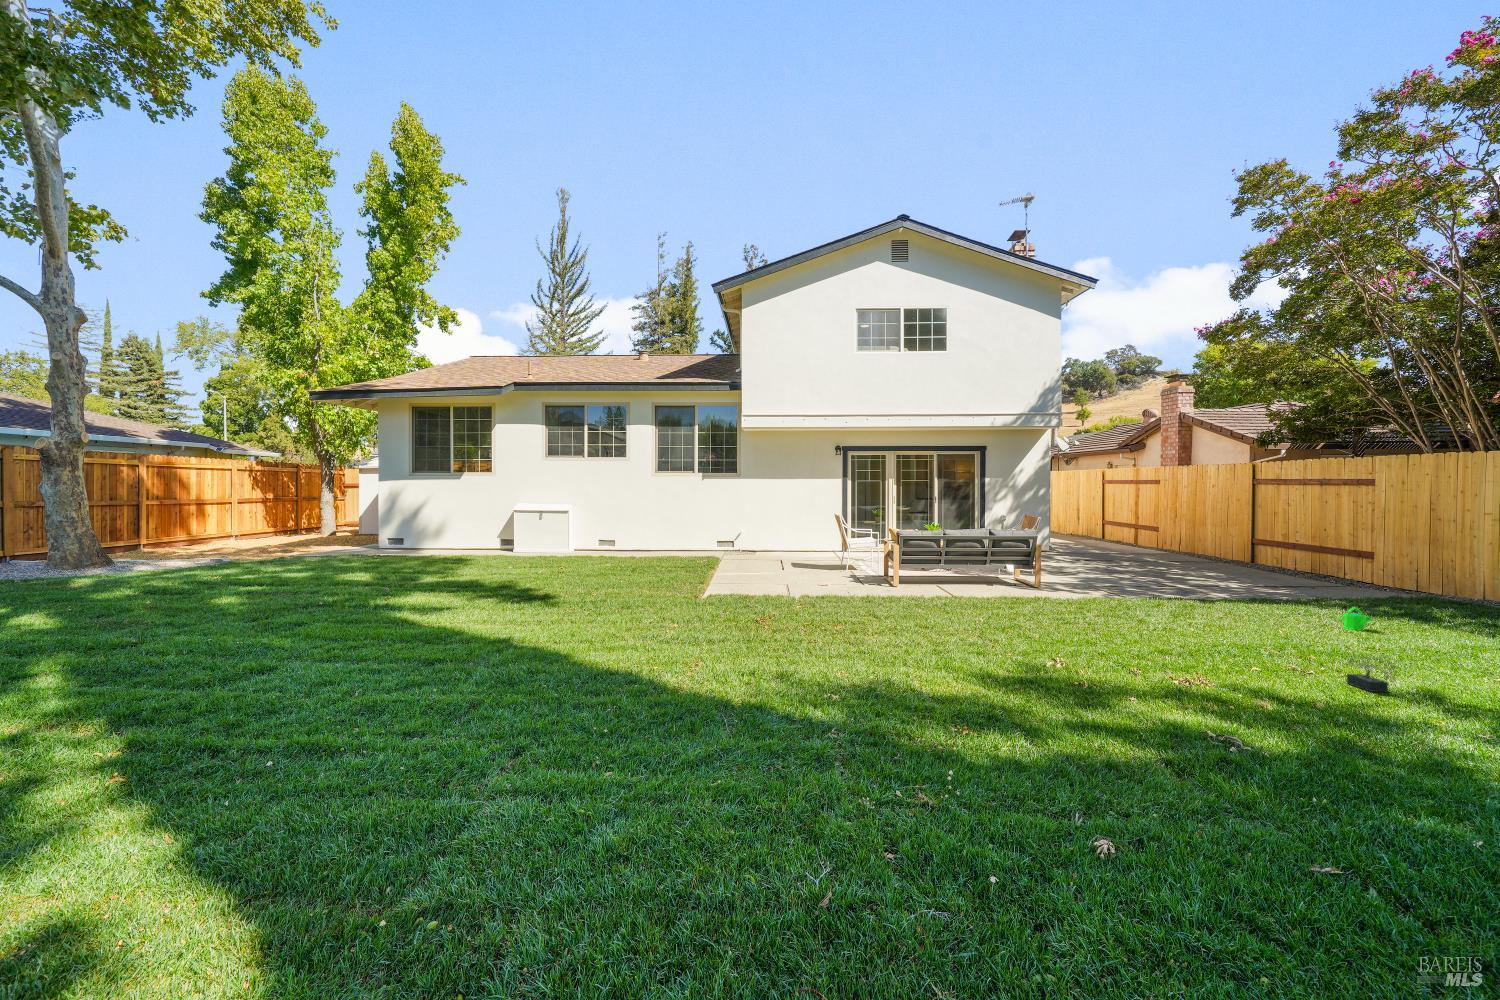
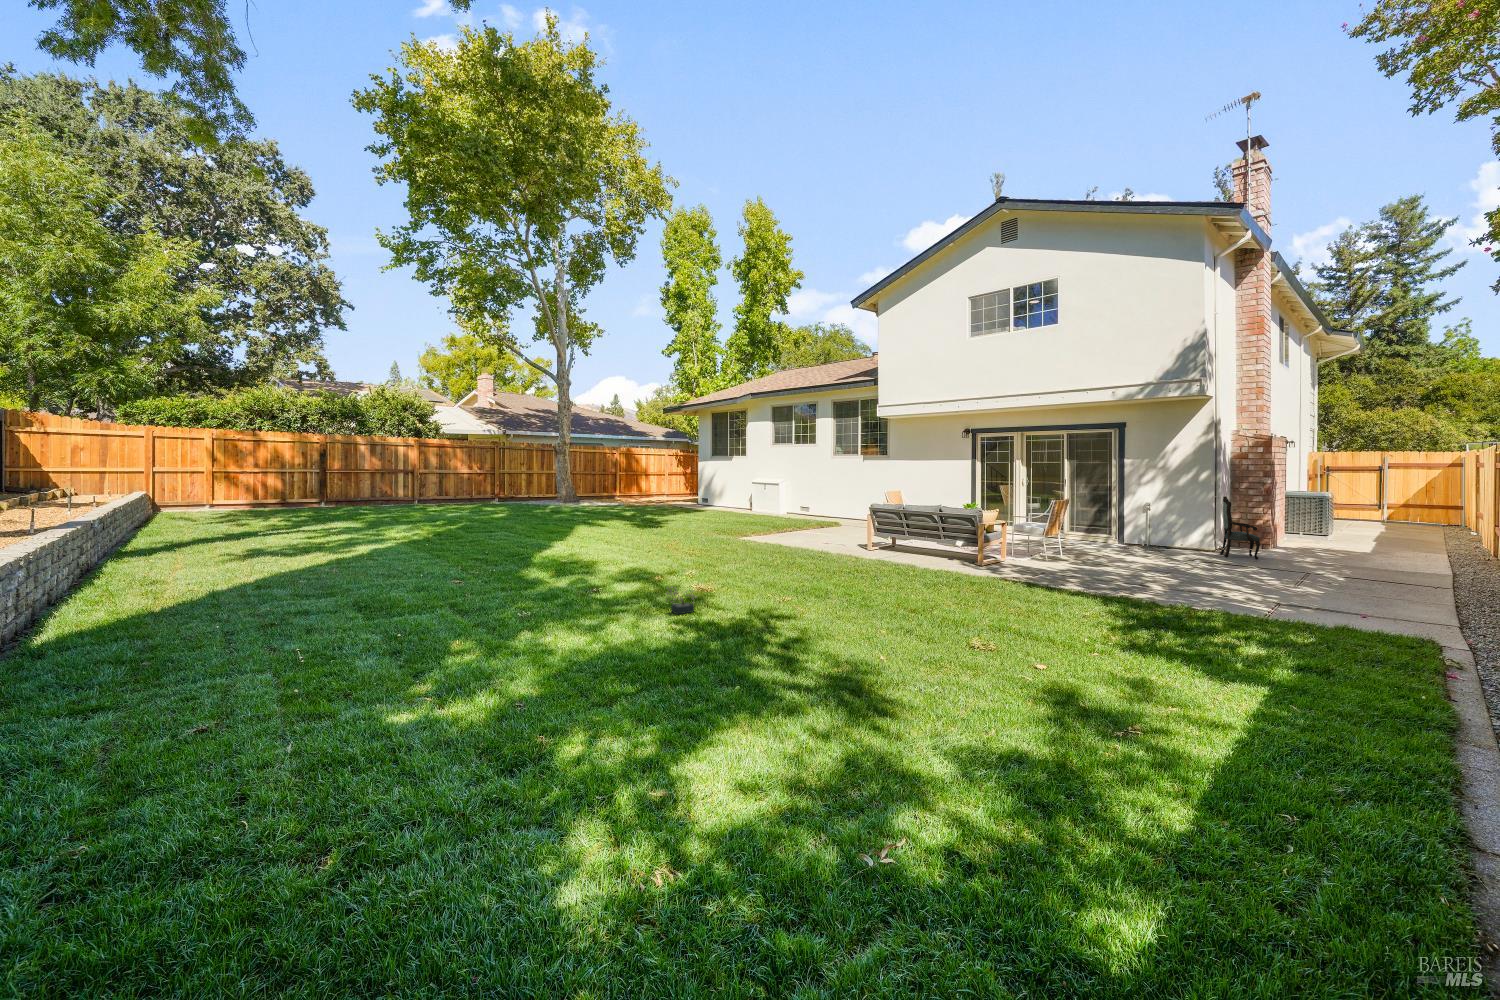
armchair: none [1046,506,1076,553] -> present [1220,496,1260,560]
watering can: present [1341,607,1372,631] -> none [945,595,966,621]

